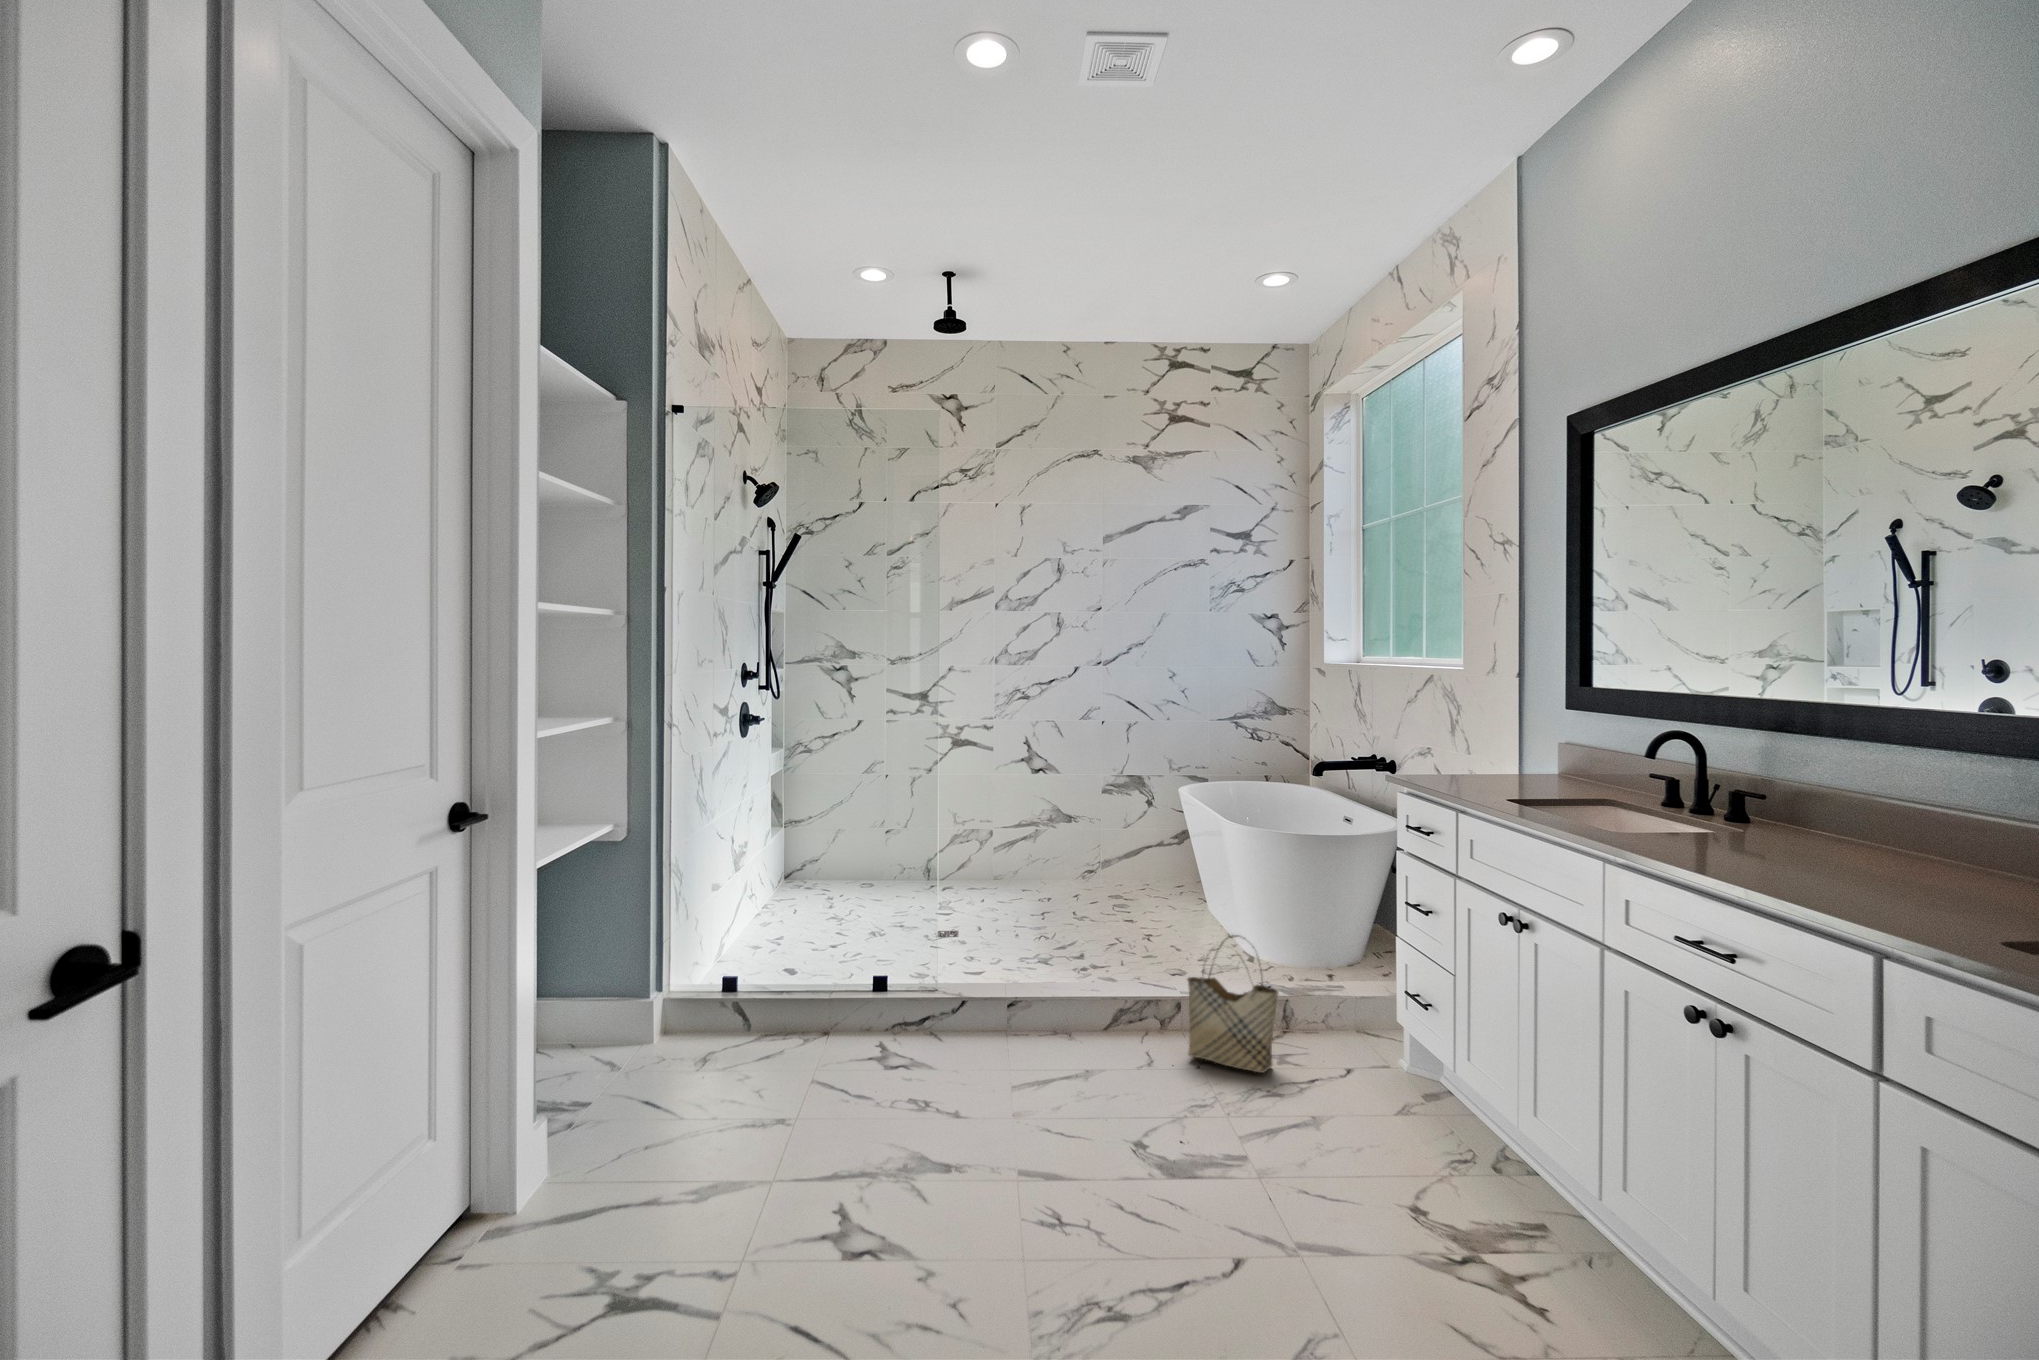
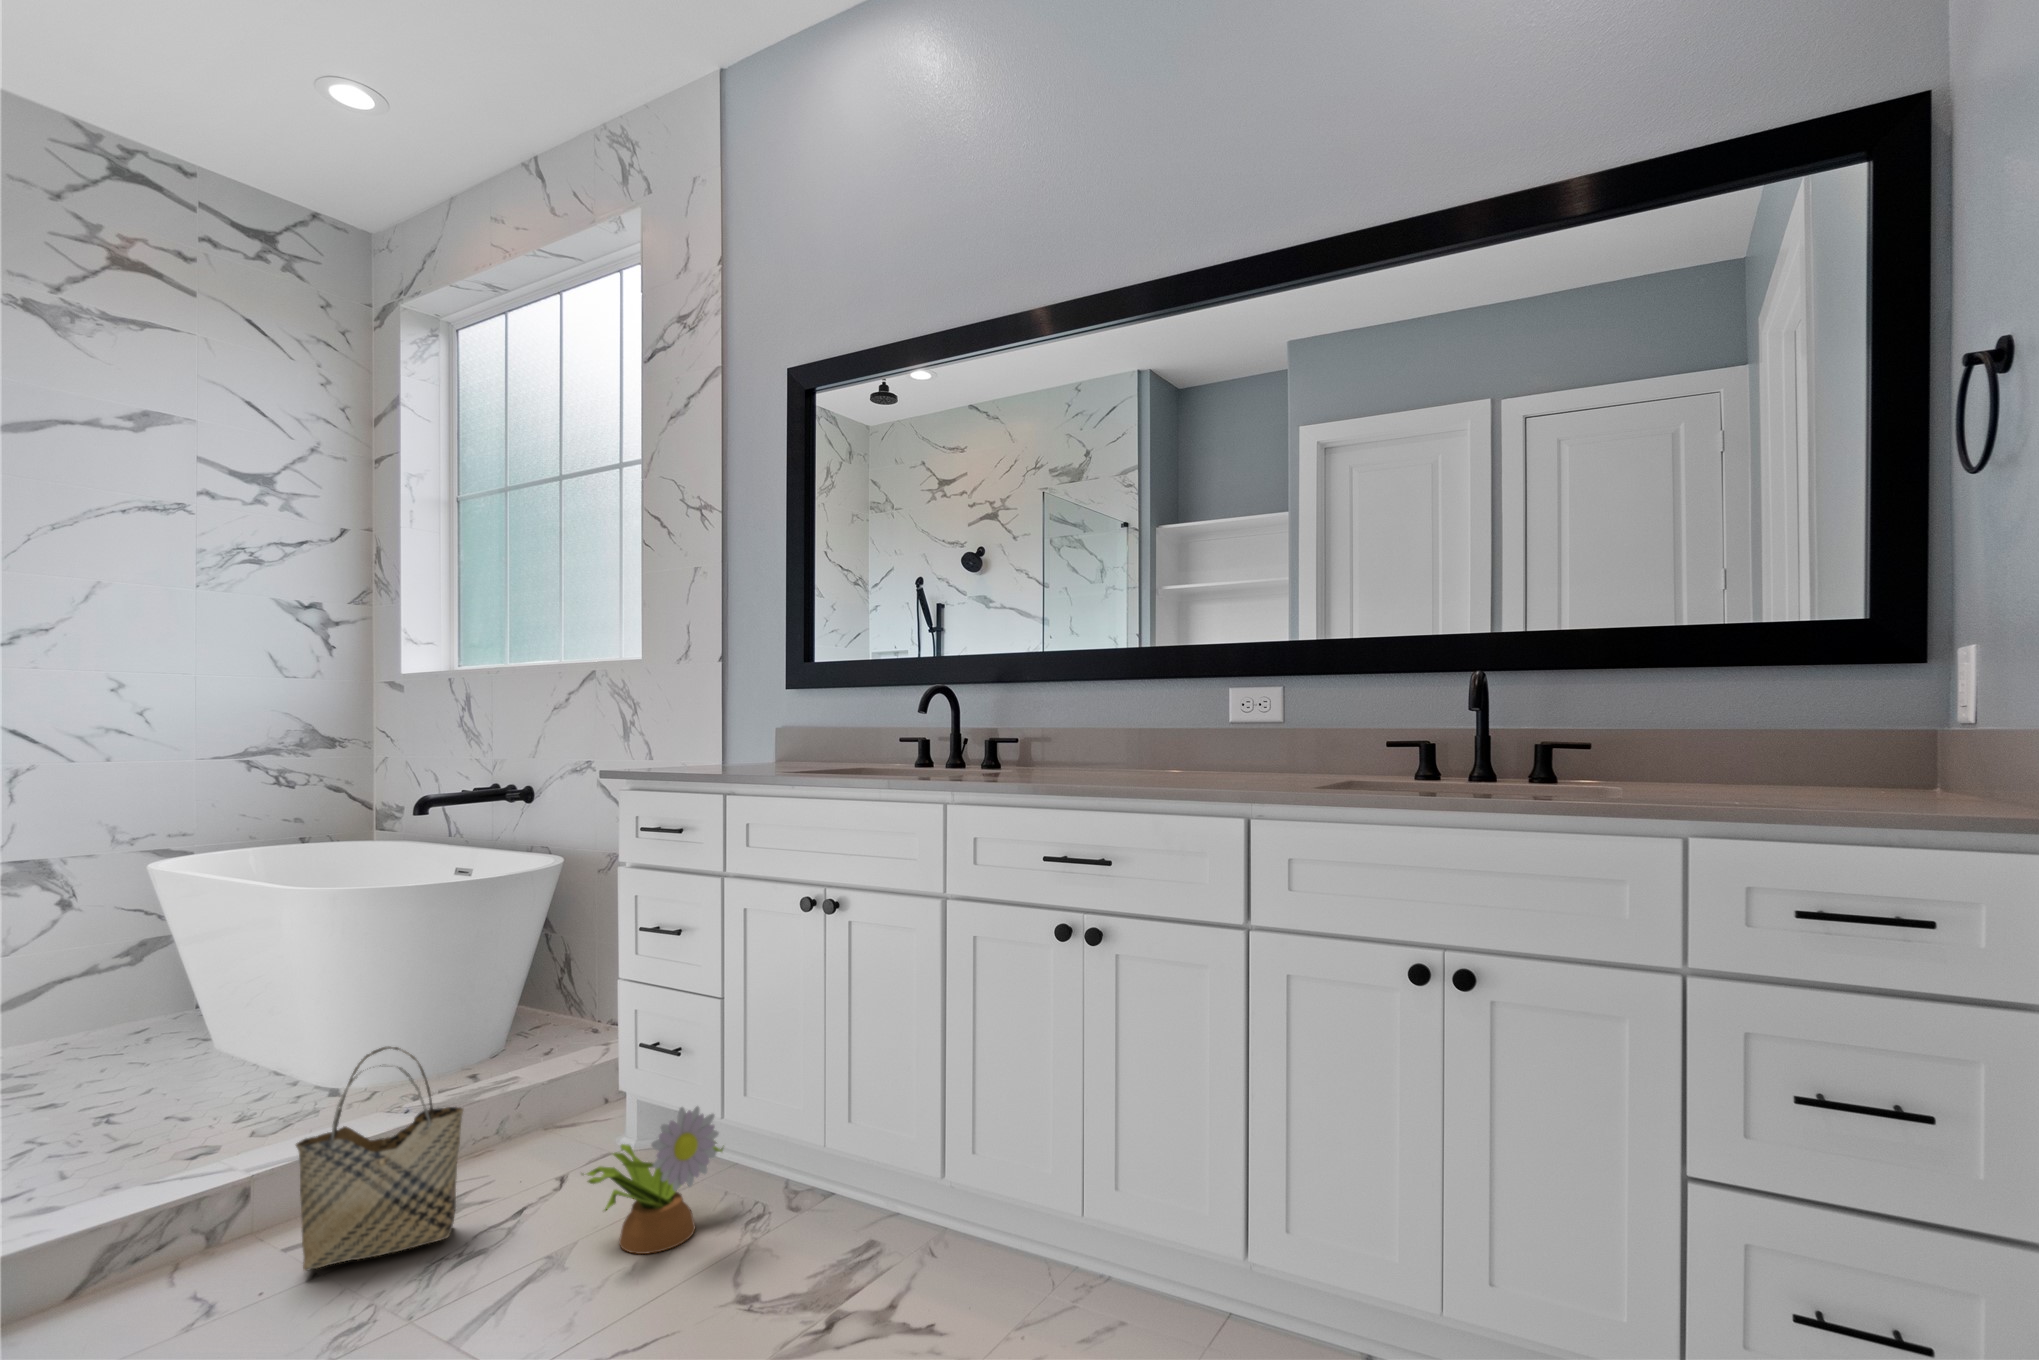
decorative plant: none [1337,1046,1448,1150] -> present [582,1106,723,1254]

